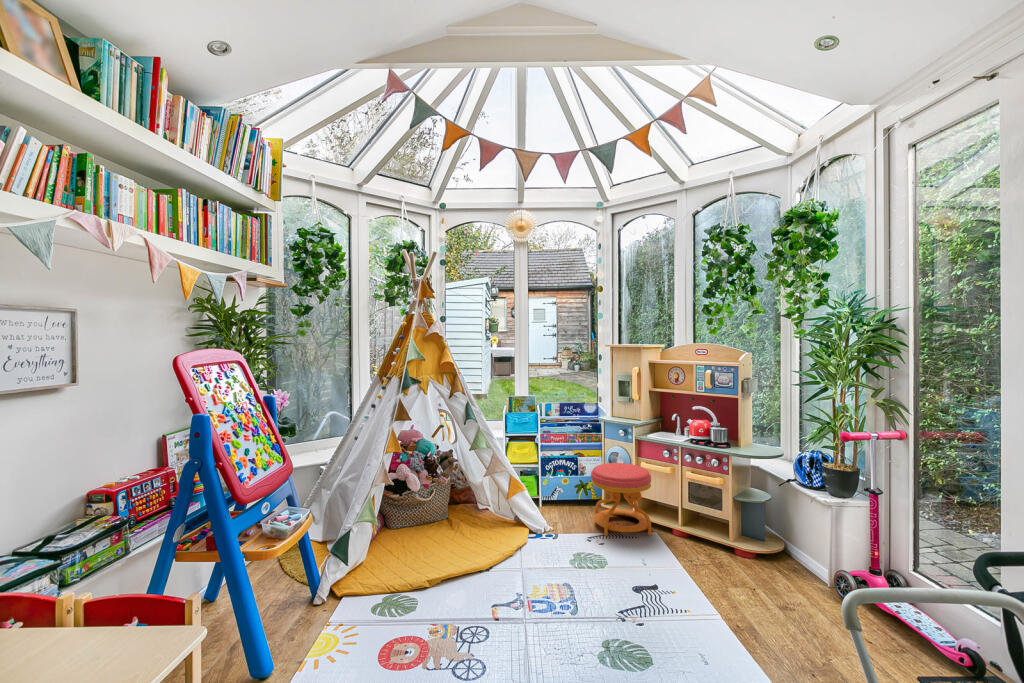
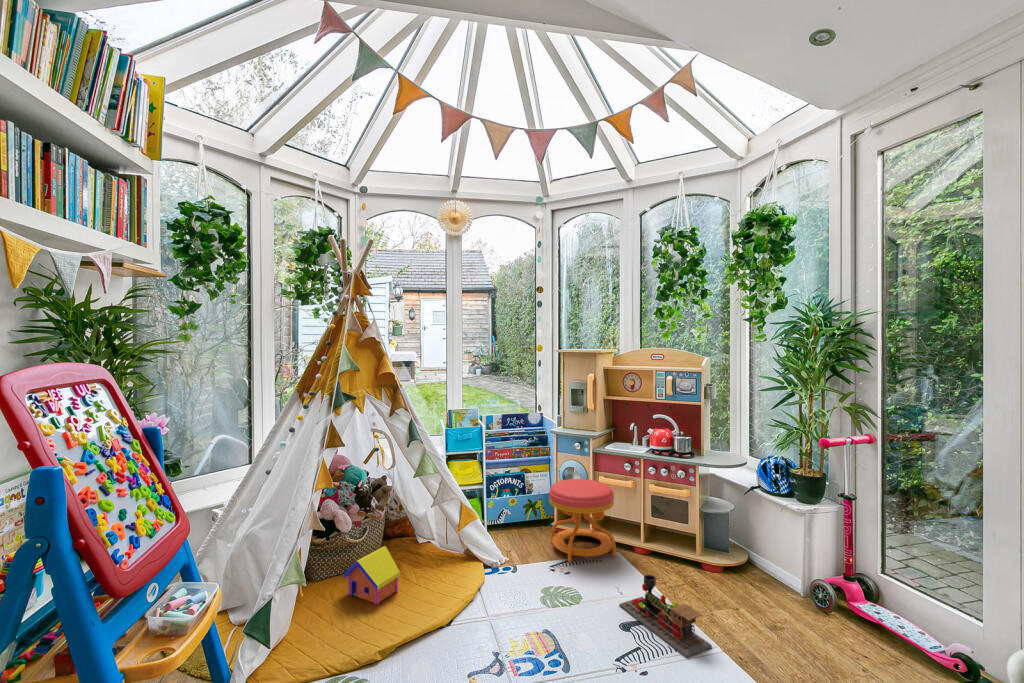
toy house: none [412,505,455,550] -> present [344,546,400,605]
toy train: none [639,548,712,619] -> present [619,575,712,658]

